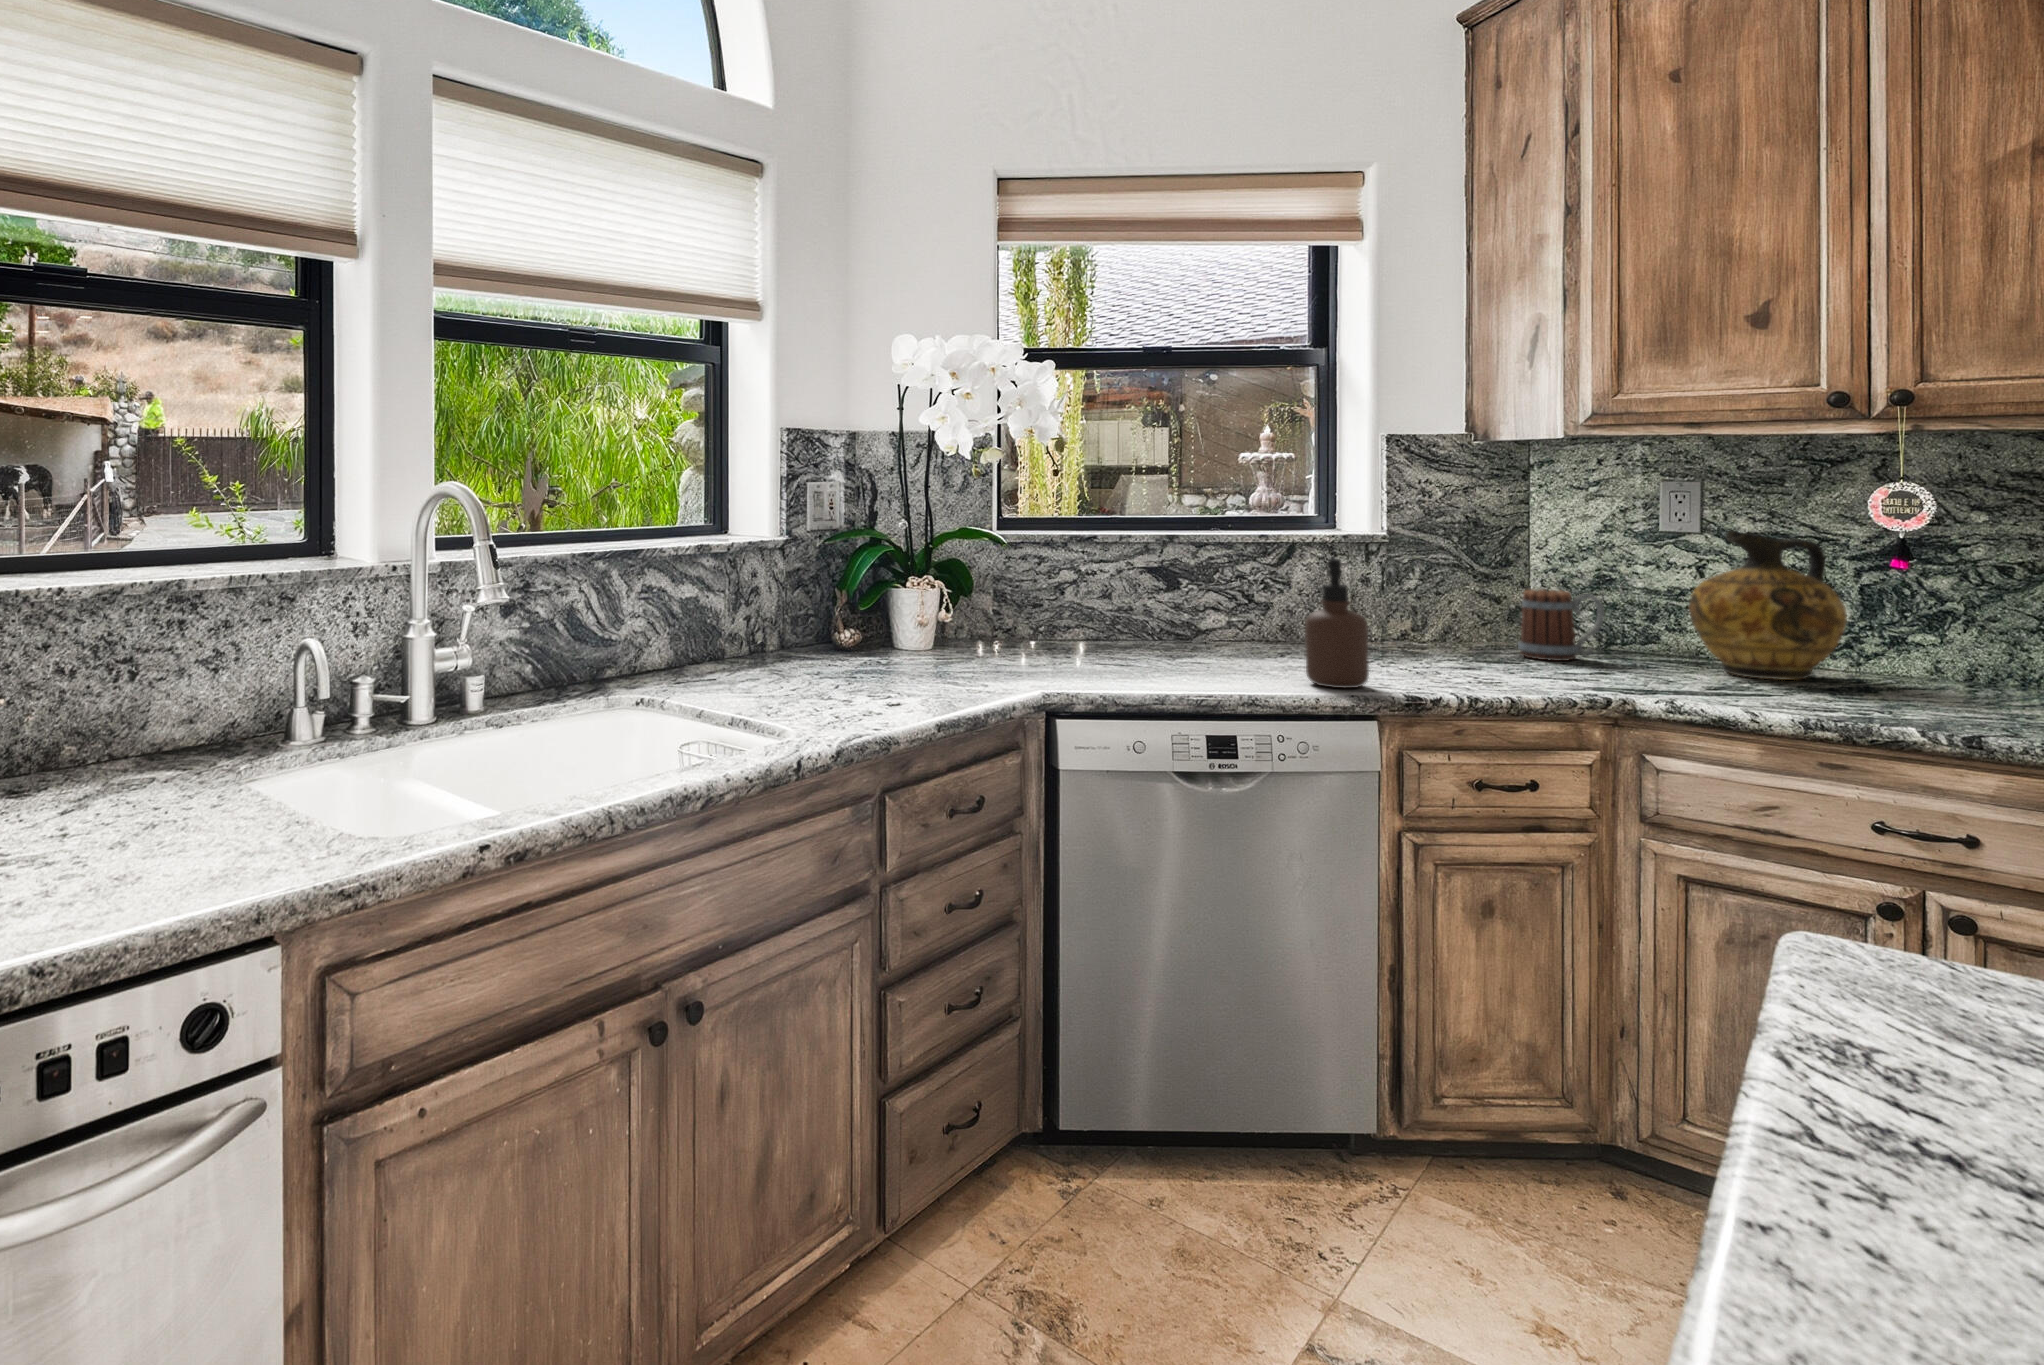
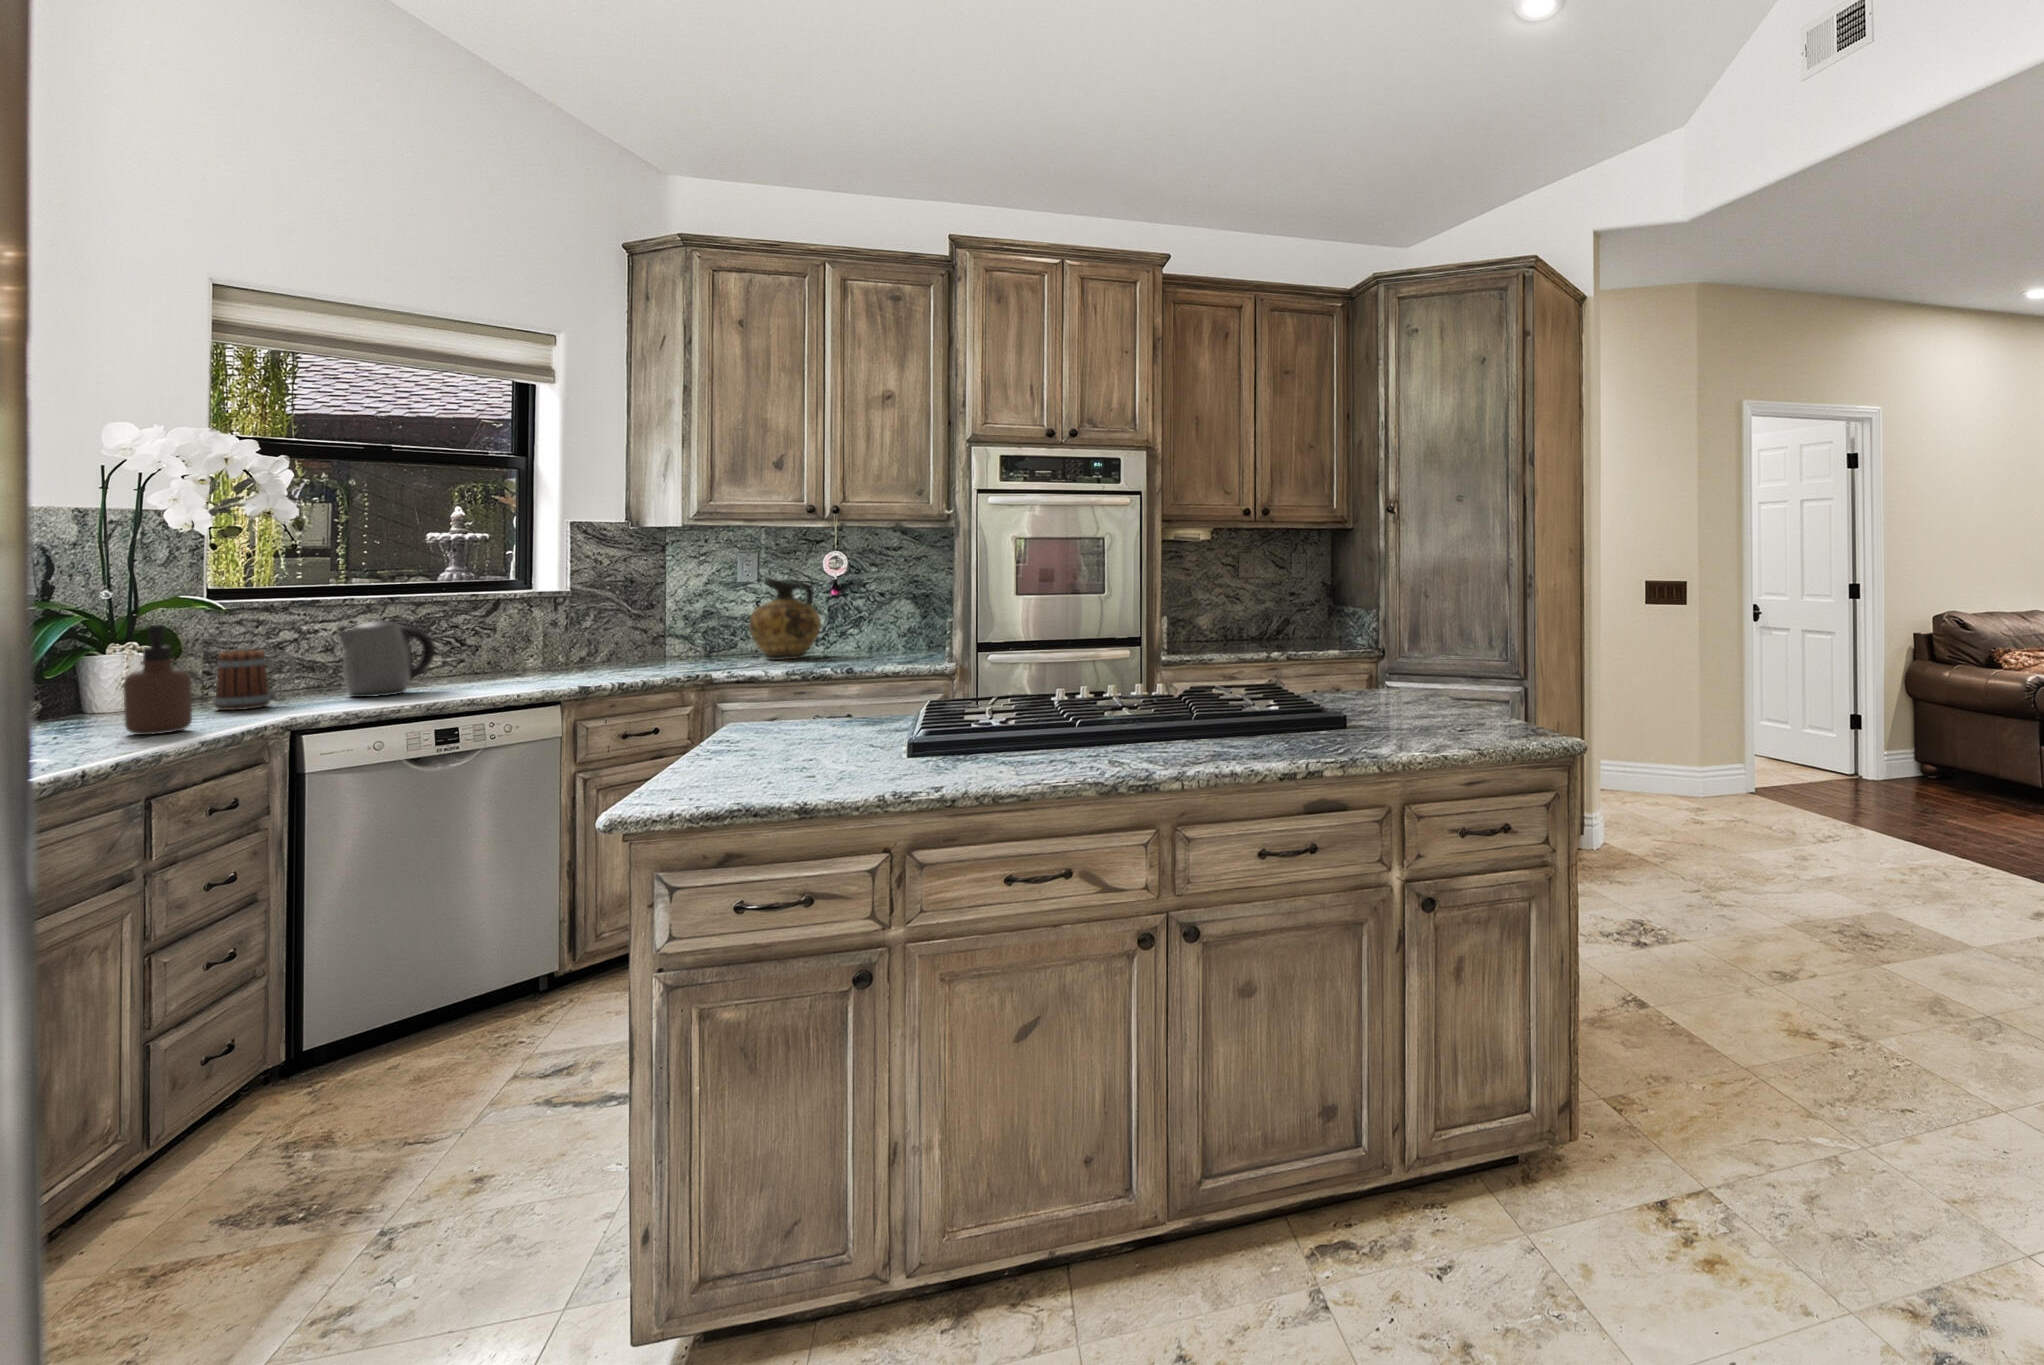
soap dispenser: present [1305,558,1369,688] -> present [123,624,192,735]
kettle: none [1105,570,1213,670] -> present [338,621,435,697]
mug: present [1518,589,1605,661] -> present [213,650,296,710]

